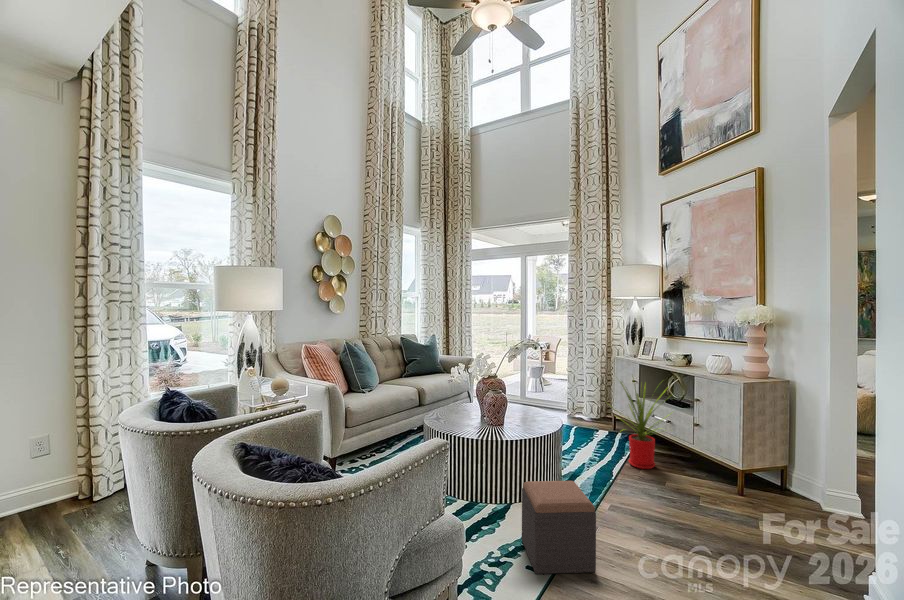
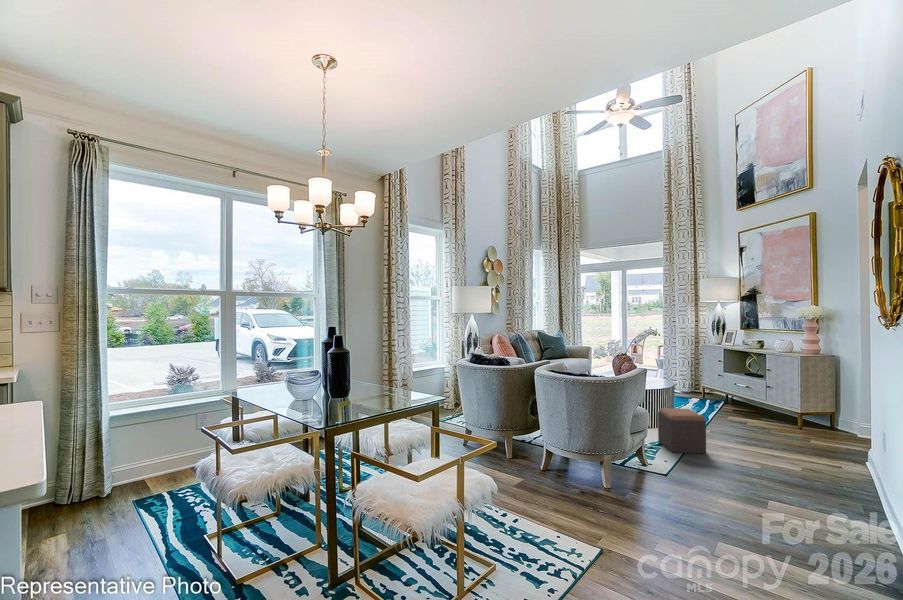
house plant: present [620,382,666,469] -> none [698,354,751,417]

